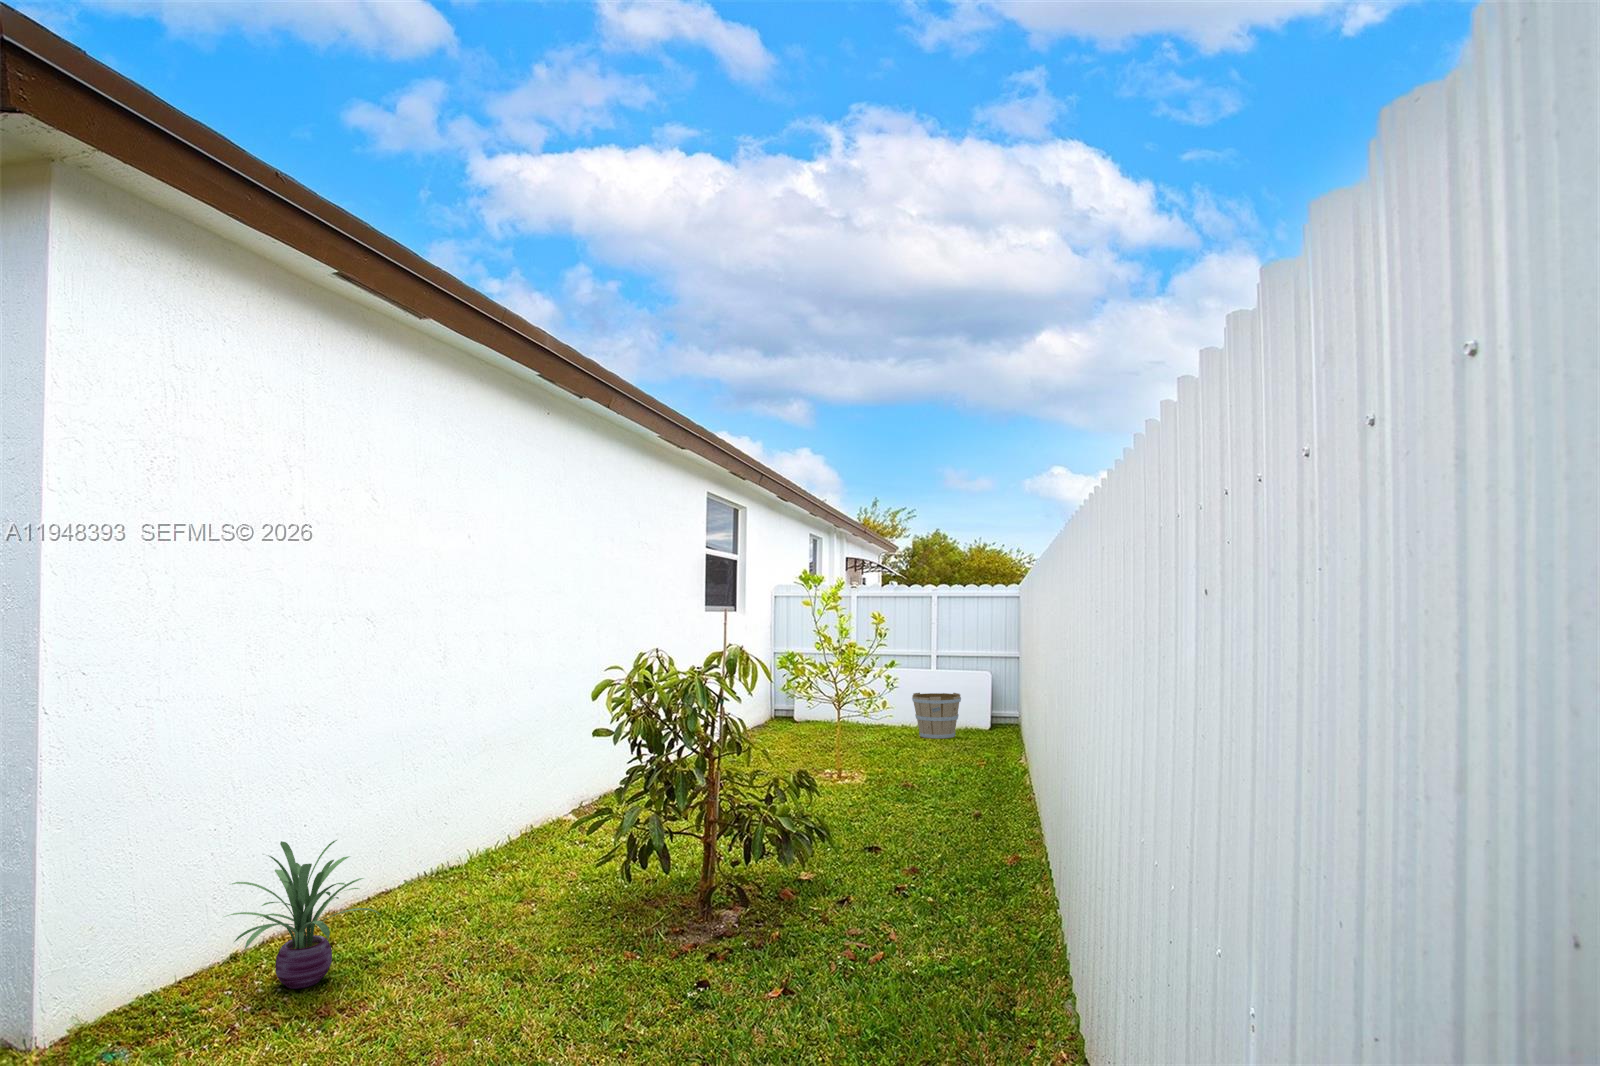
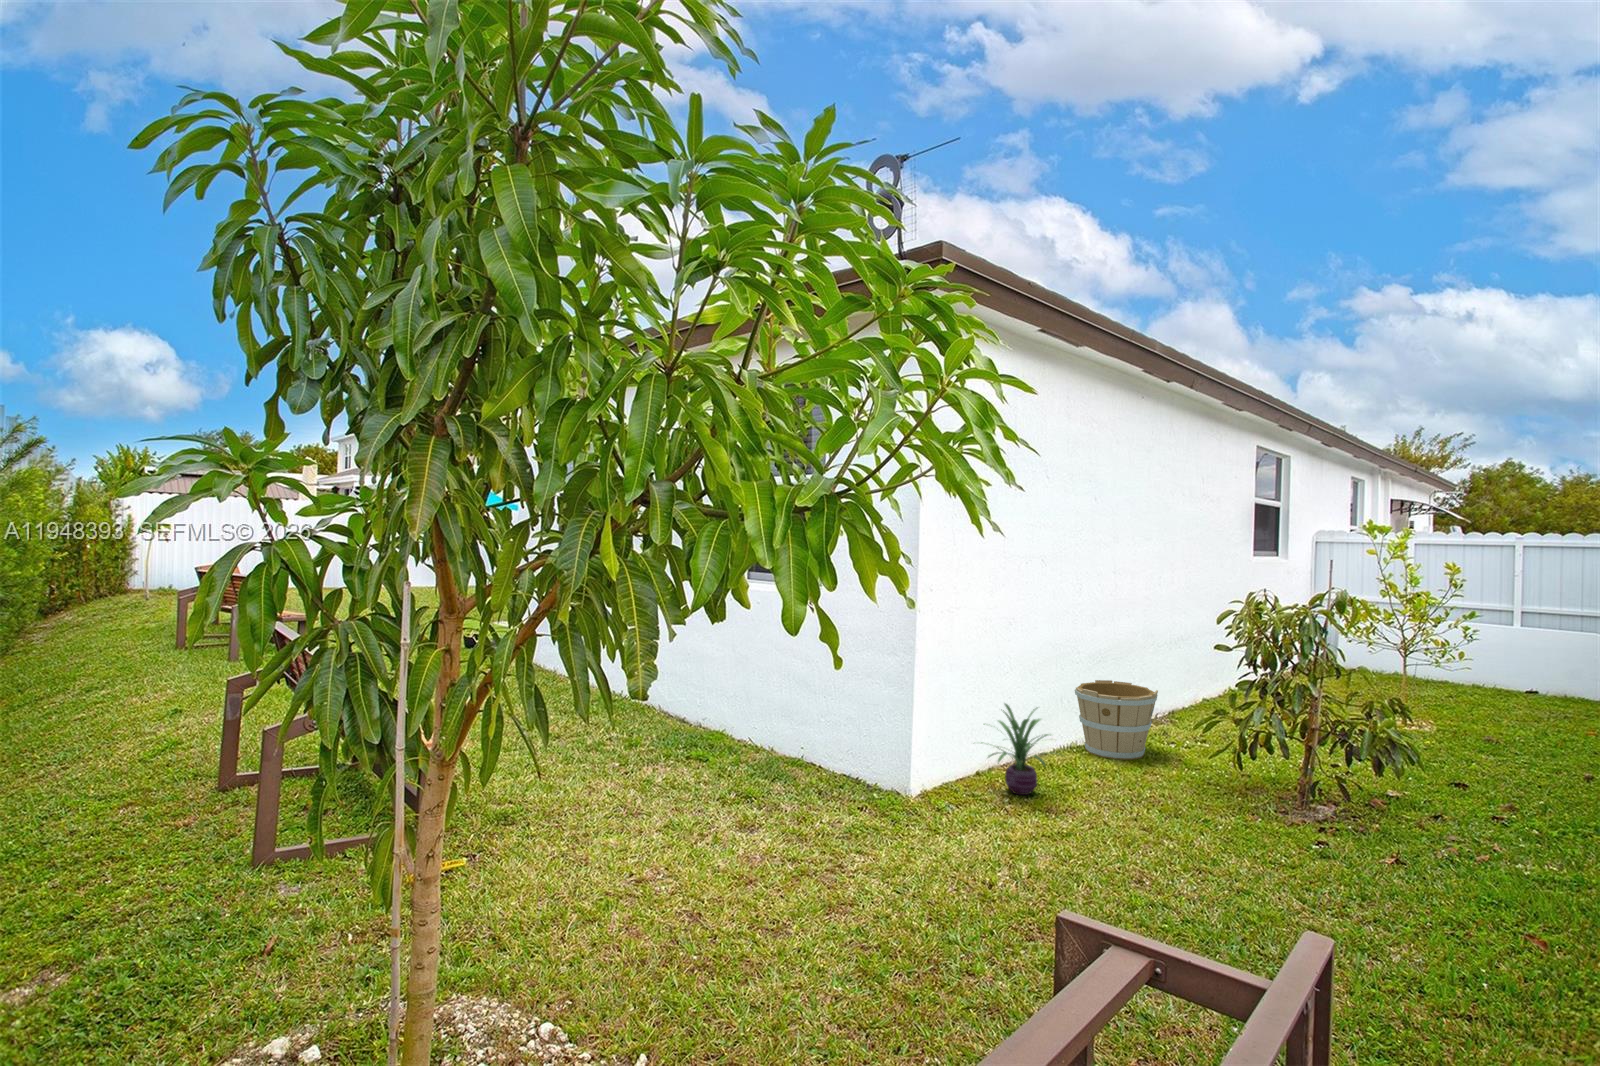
wooden bucket: present [912,693,961,739] -> present [1075,680,1158,760]

